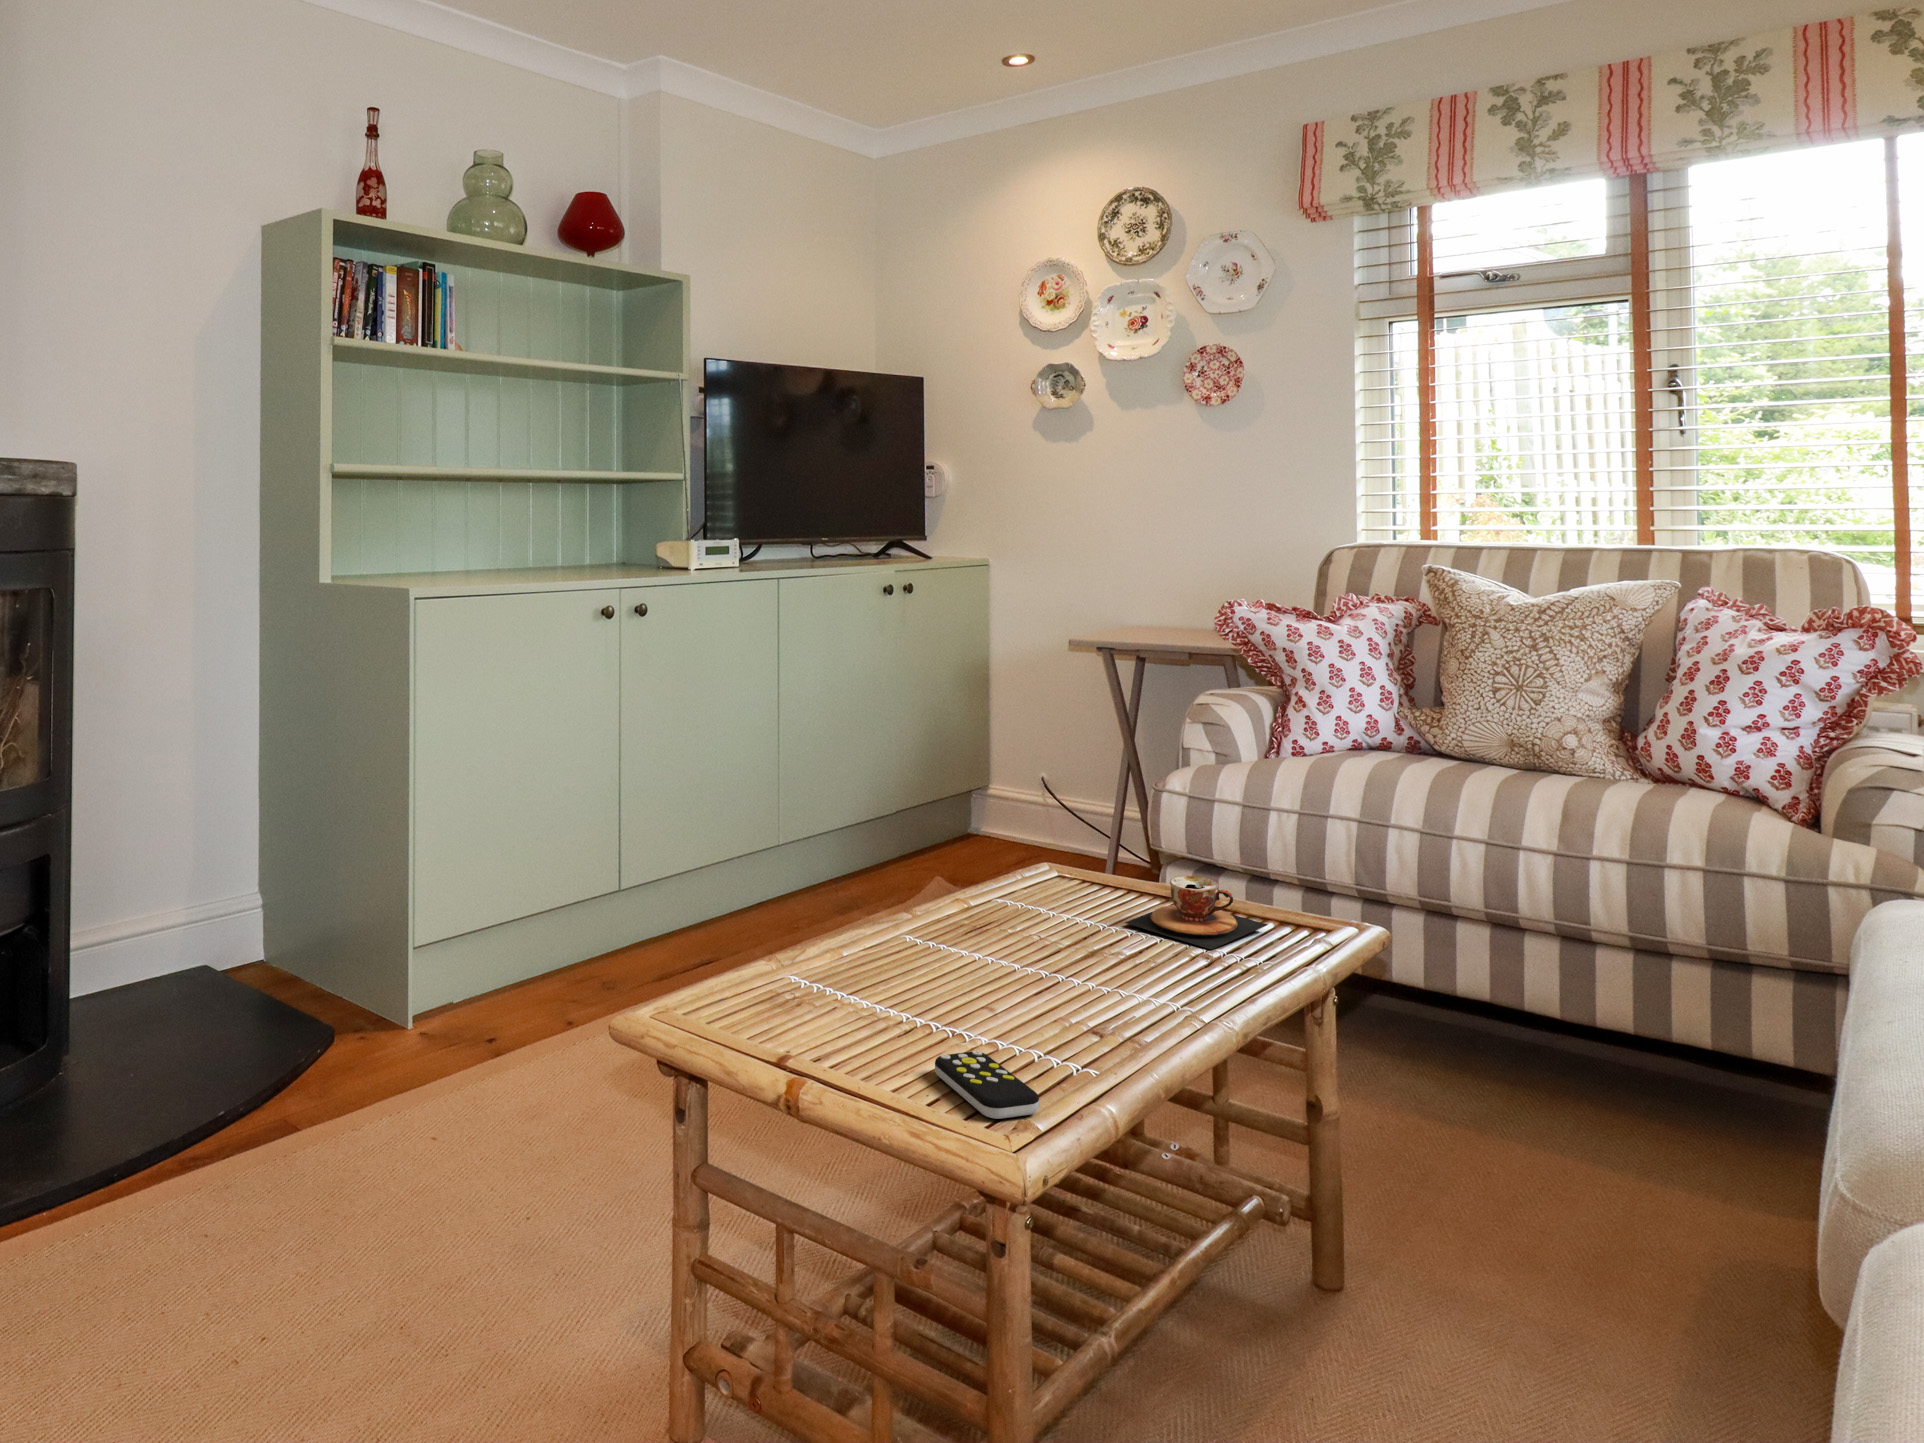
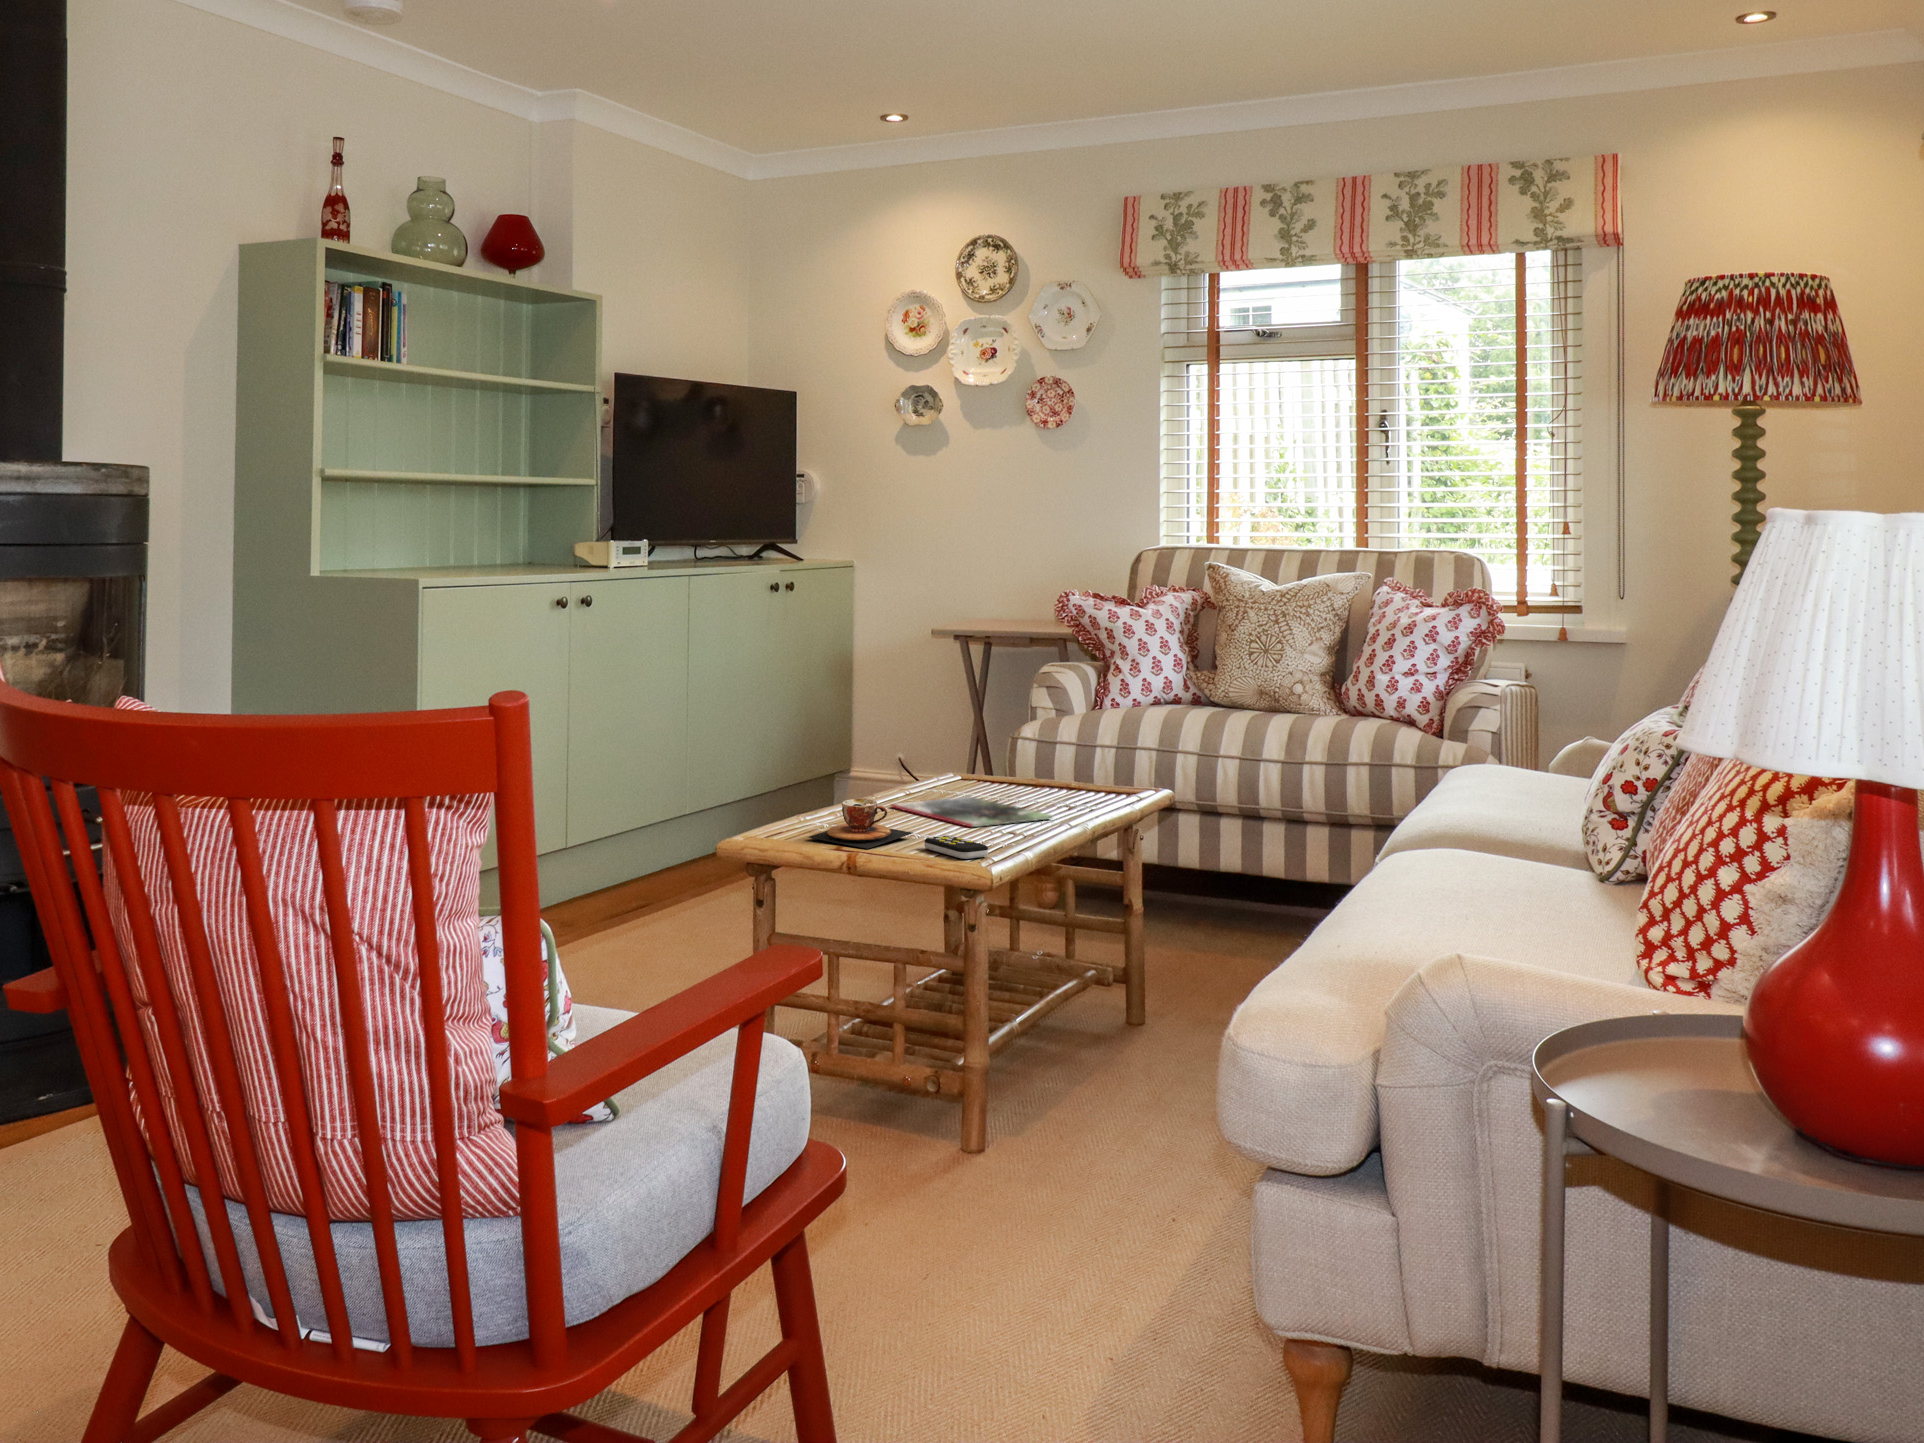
teacup: present [1125,876,1268,949] -> present [808,799,913,849]
magazine: none [932,924,1182,1010] -> present [891,796,1052,827]

